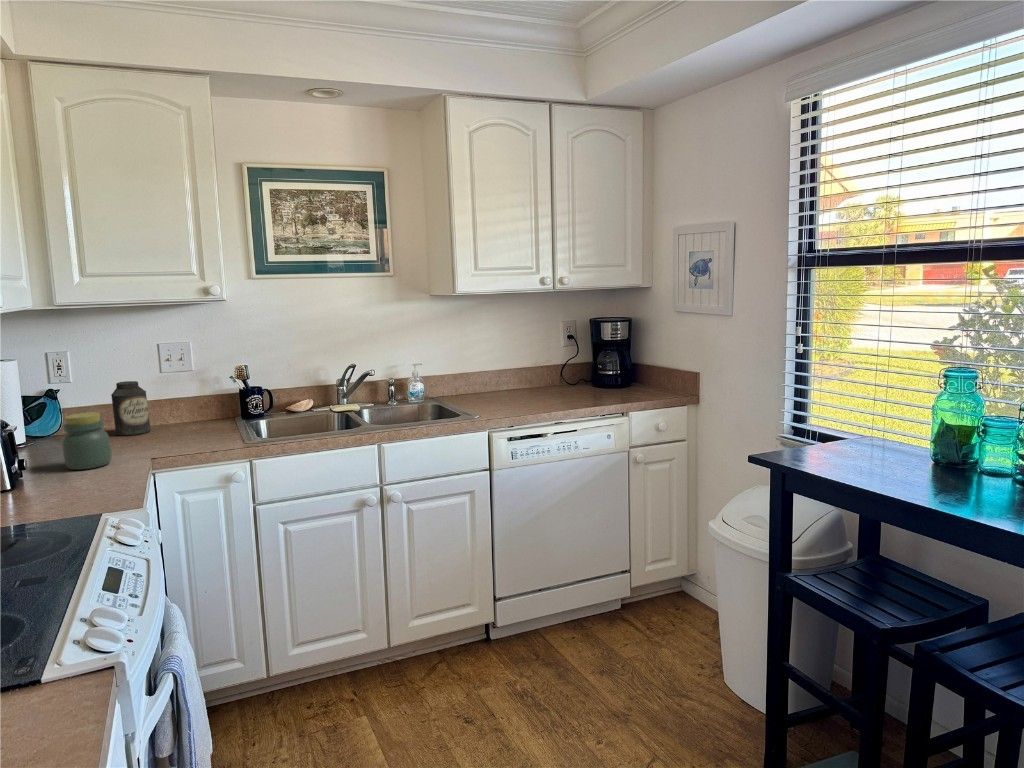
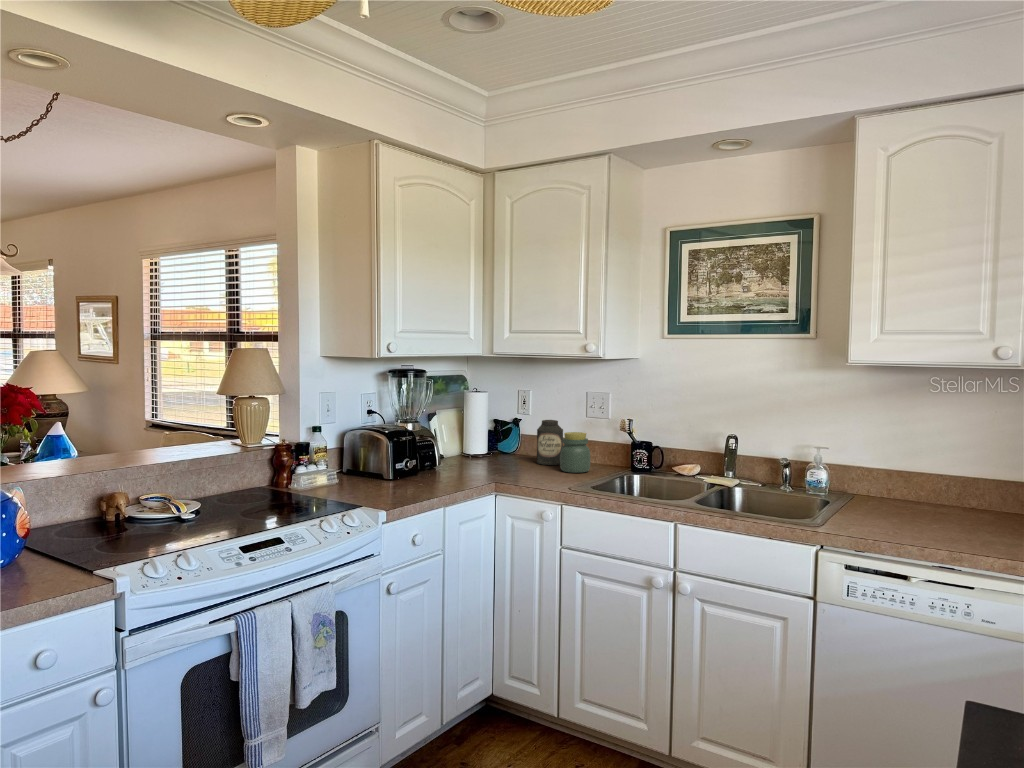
jar: present [62,412,112,470] -> present [560,432,590,473]

